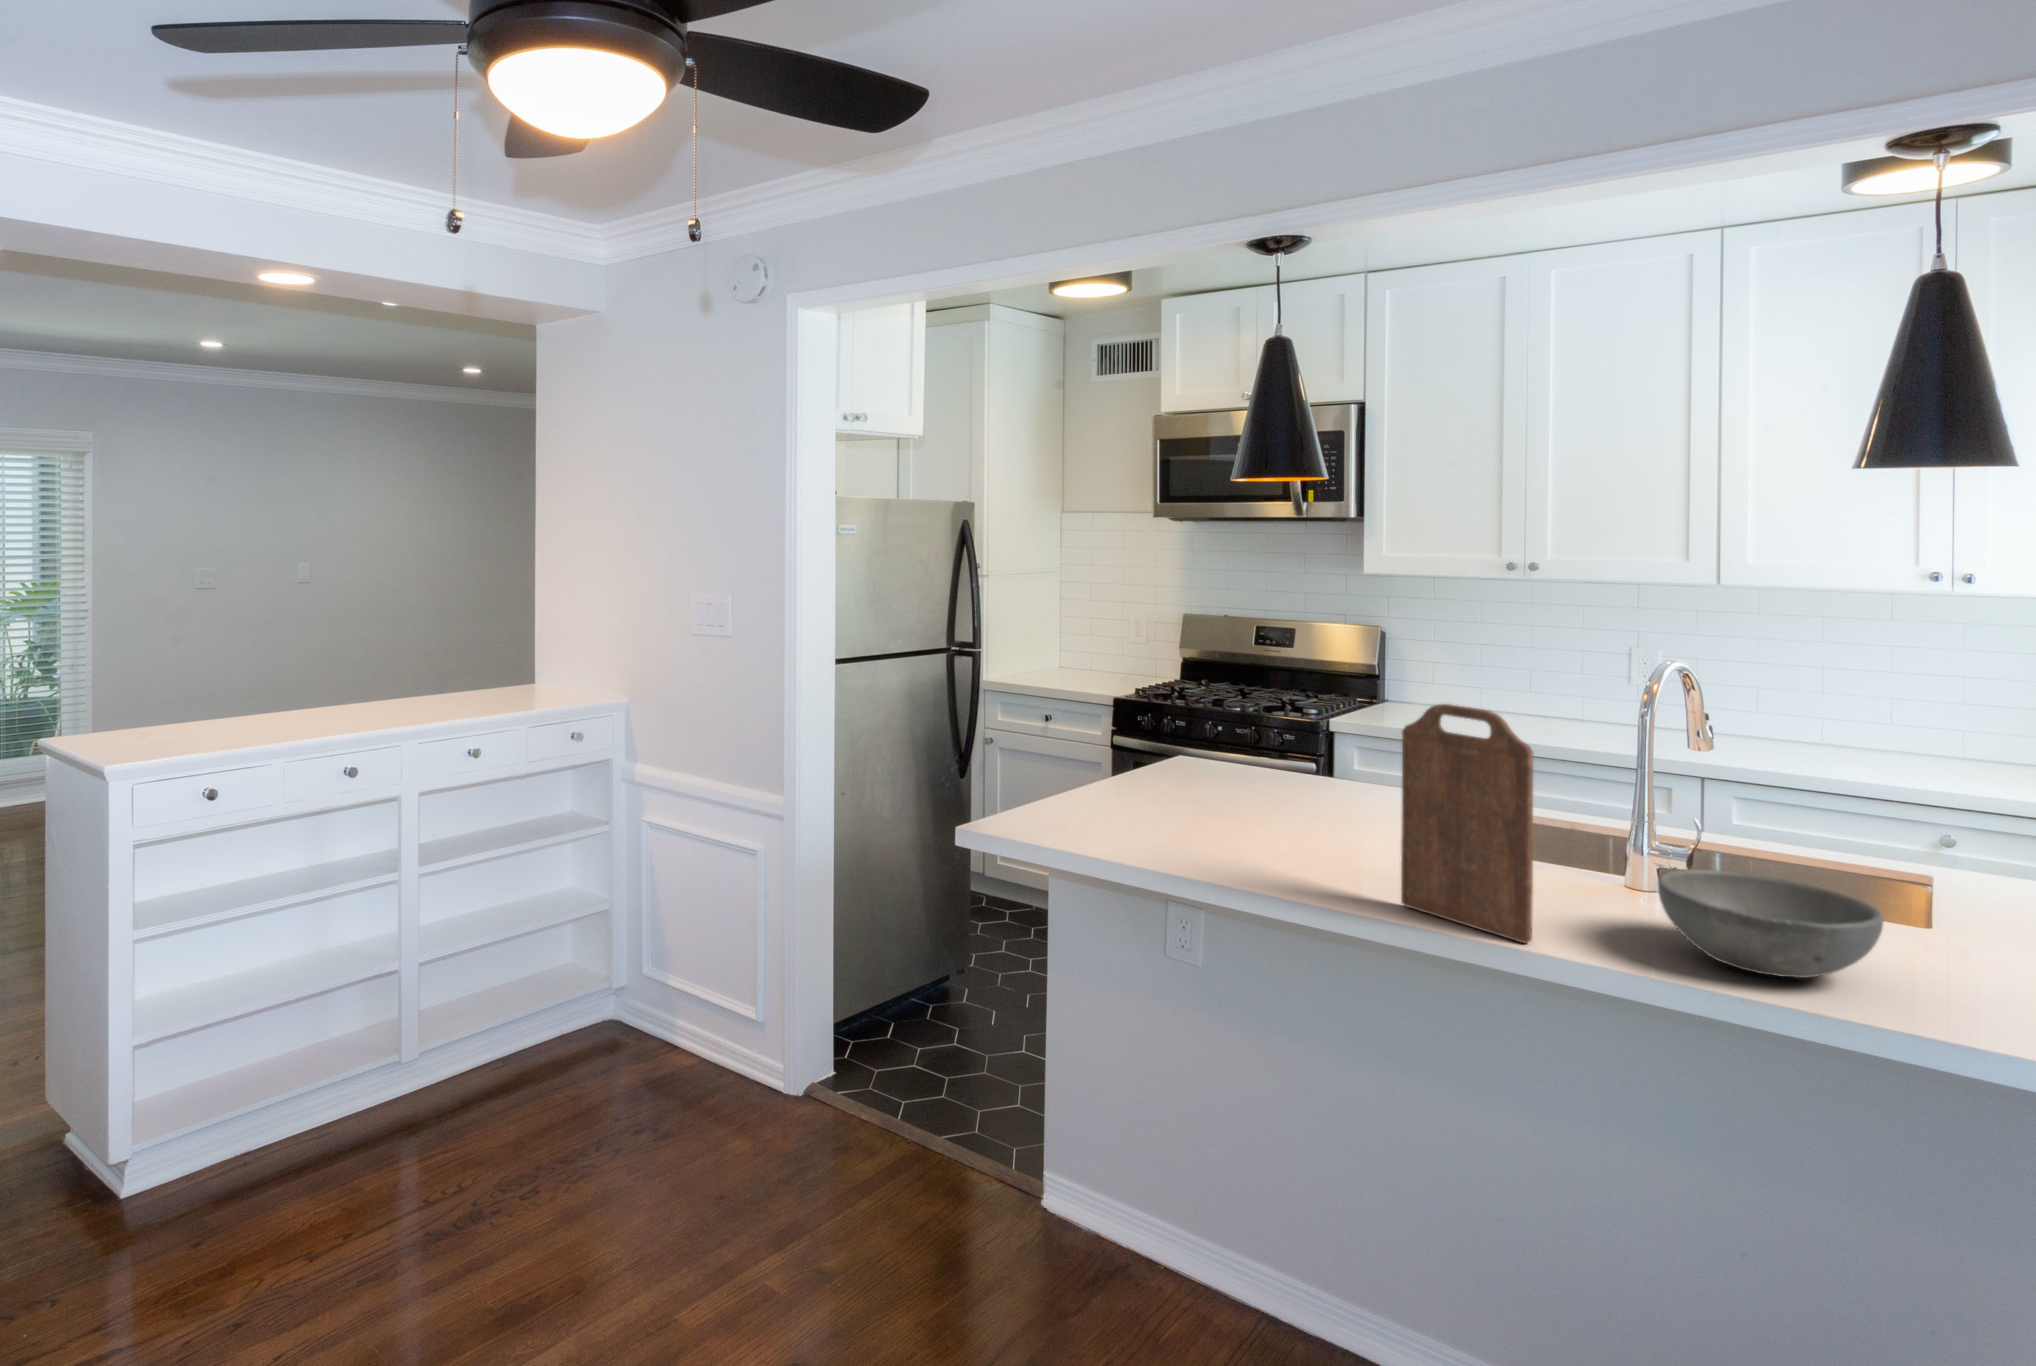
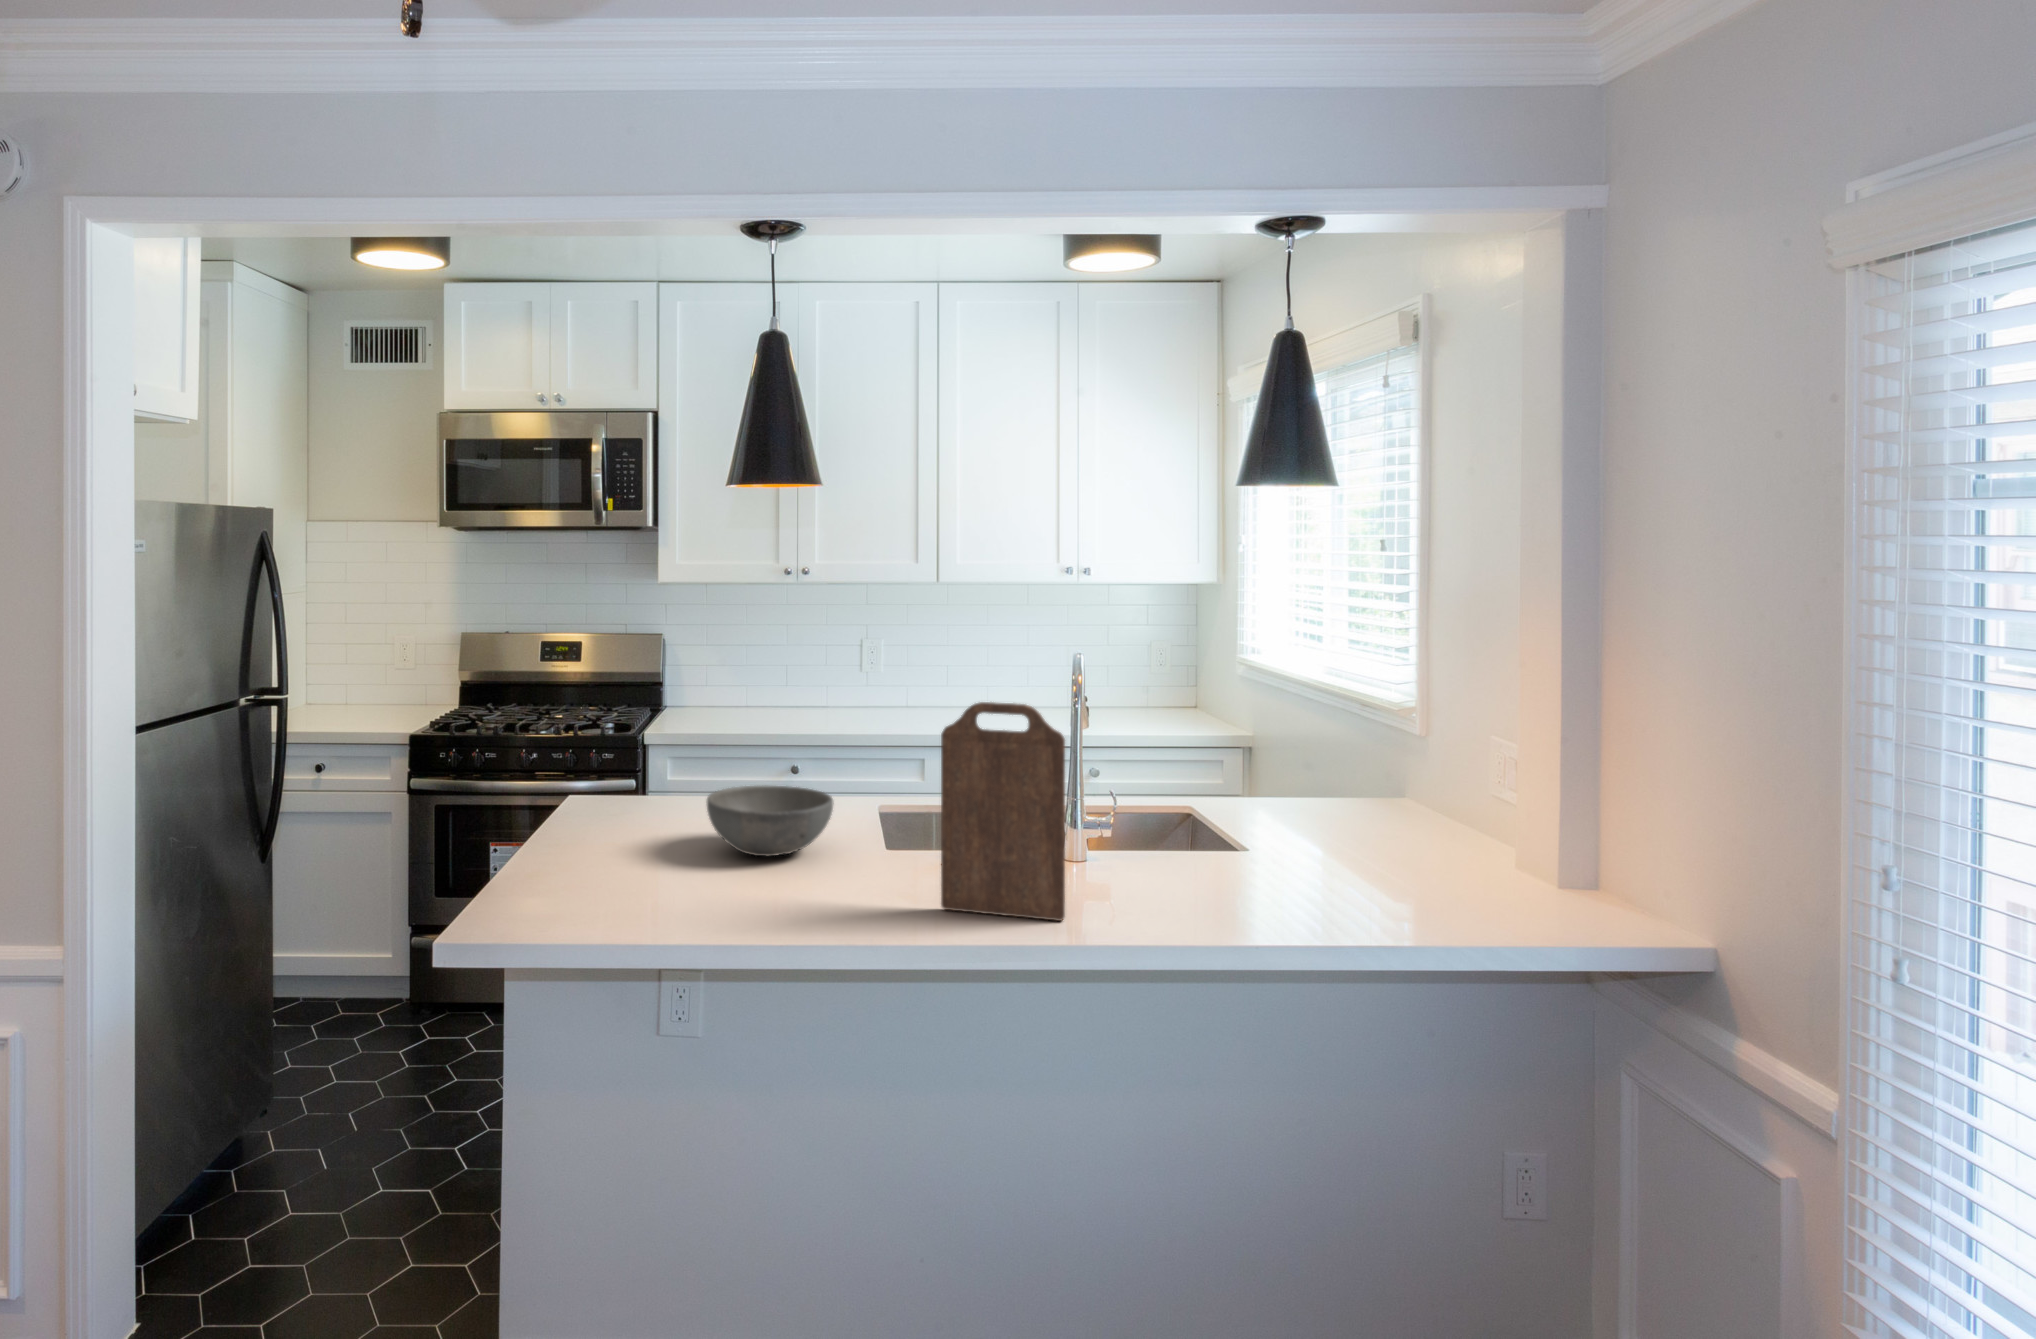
bowl: present [1658,869,1884,978] -> present [707,786,834,856]

